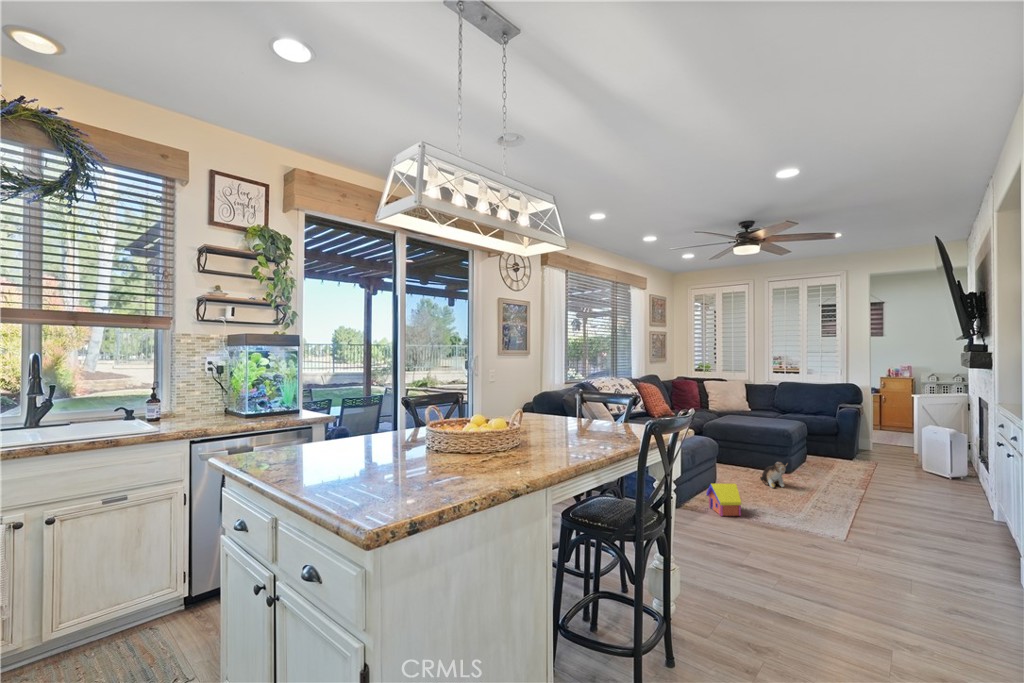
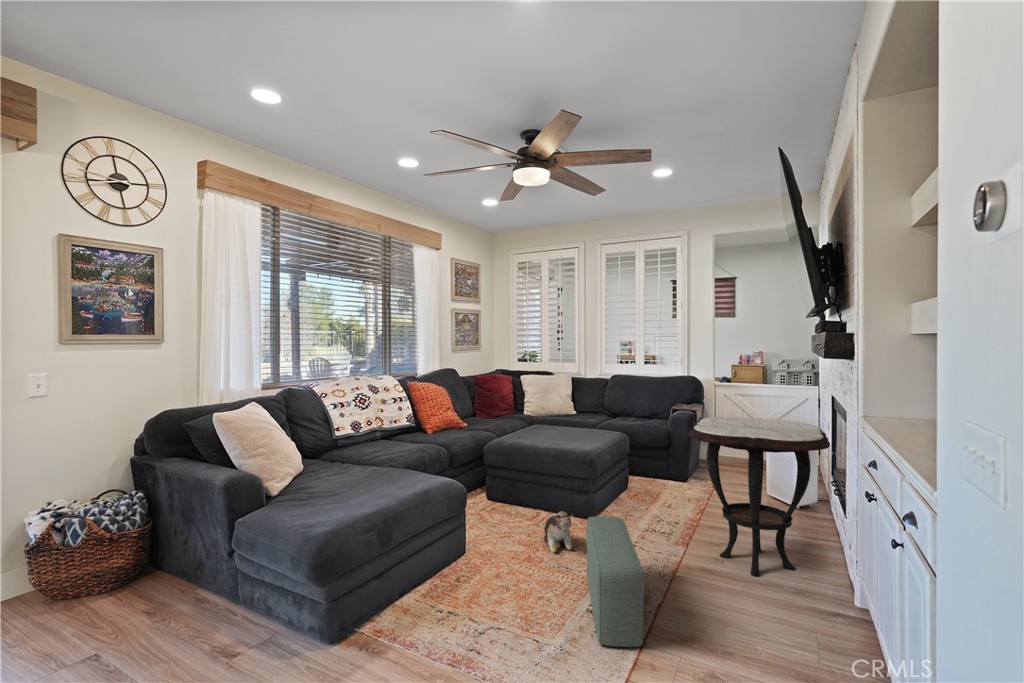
side table: none [870,407,976,506] -> present [689,417,830,576]
pouf: none [802,462,854,524] -> present [586,516,643,647]
toy house: present [707,484,741,516] -> none [408,579,457,649]

